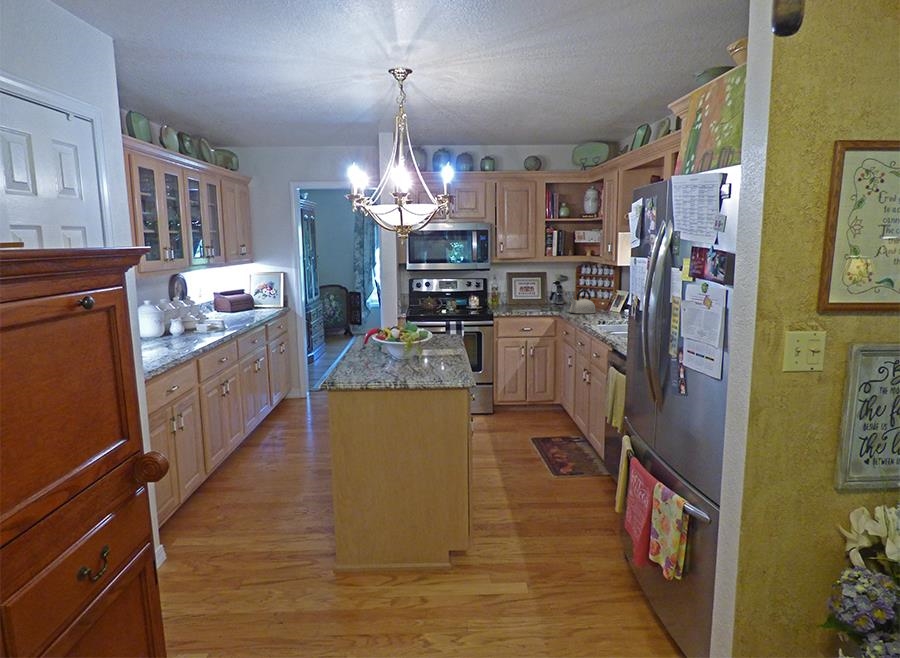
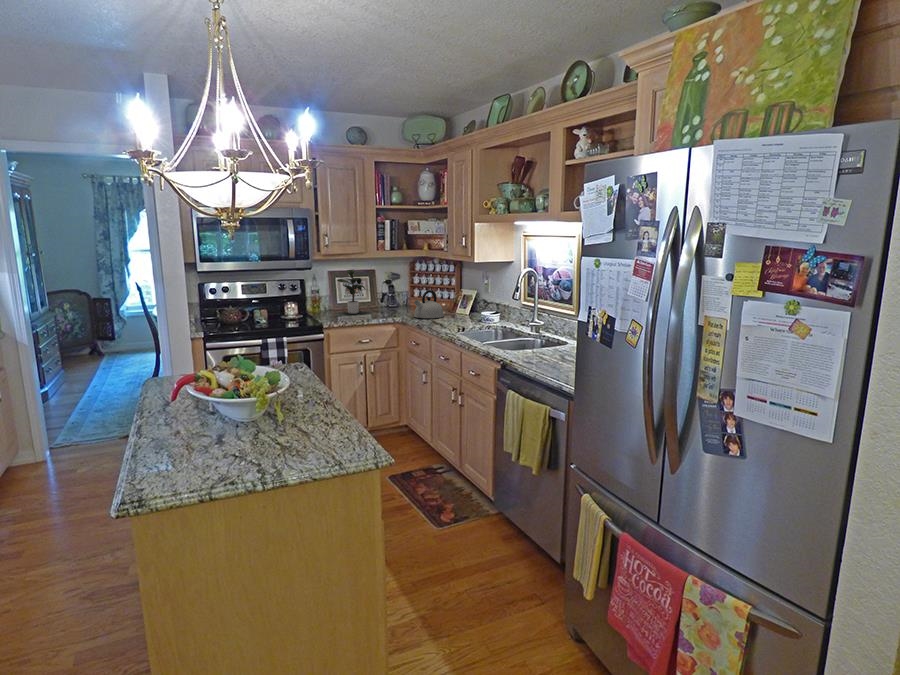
potted plant: none [508,271,541,308] -> present [337,269,366,314]

